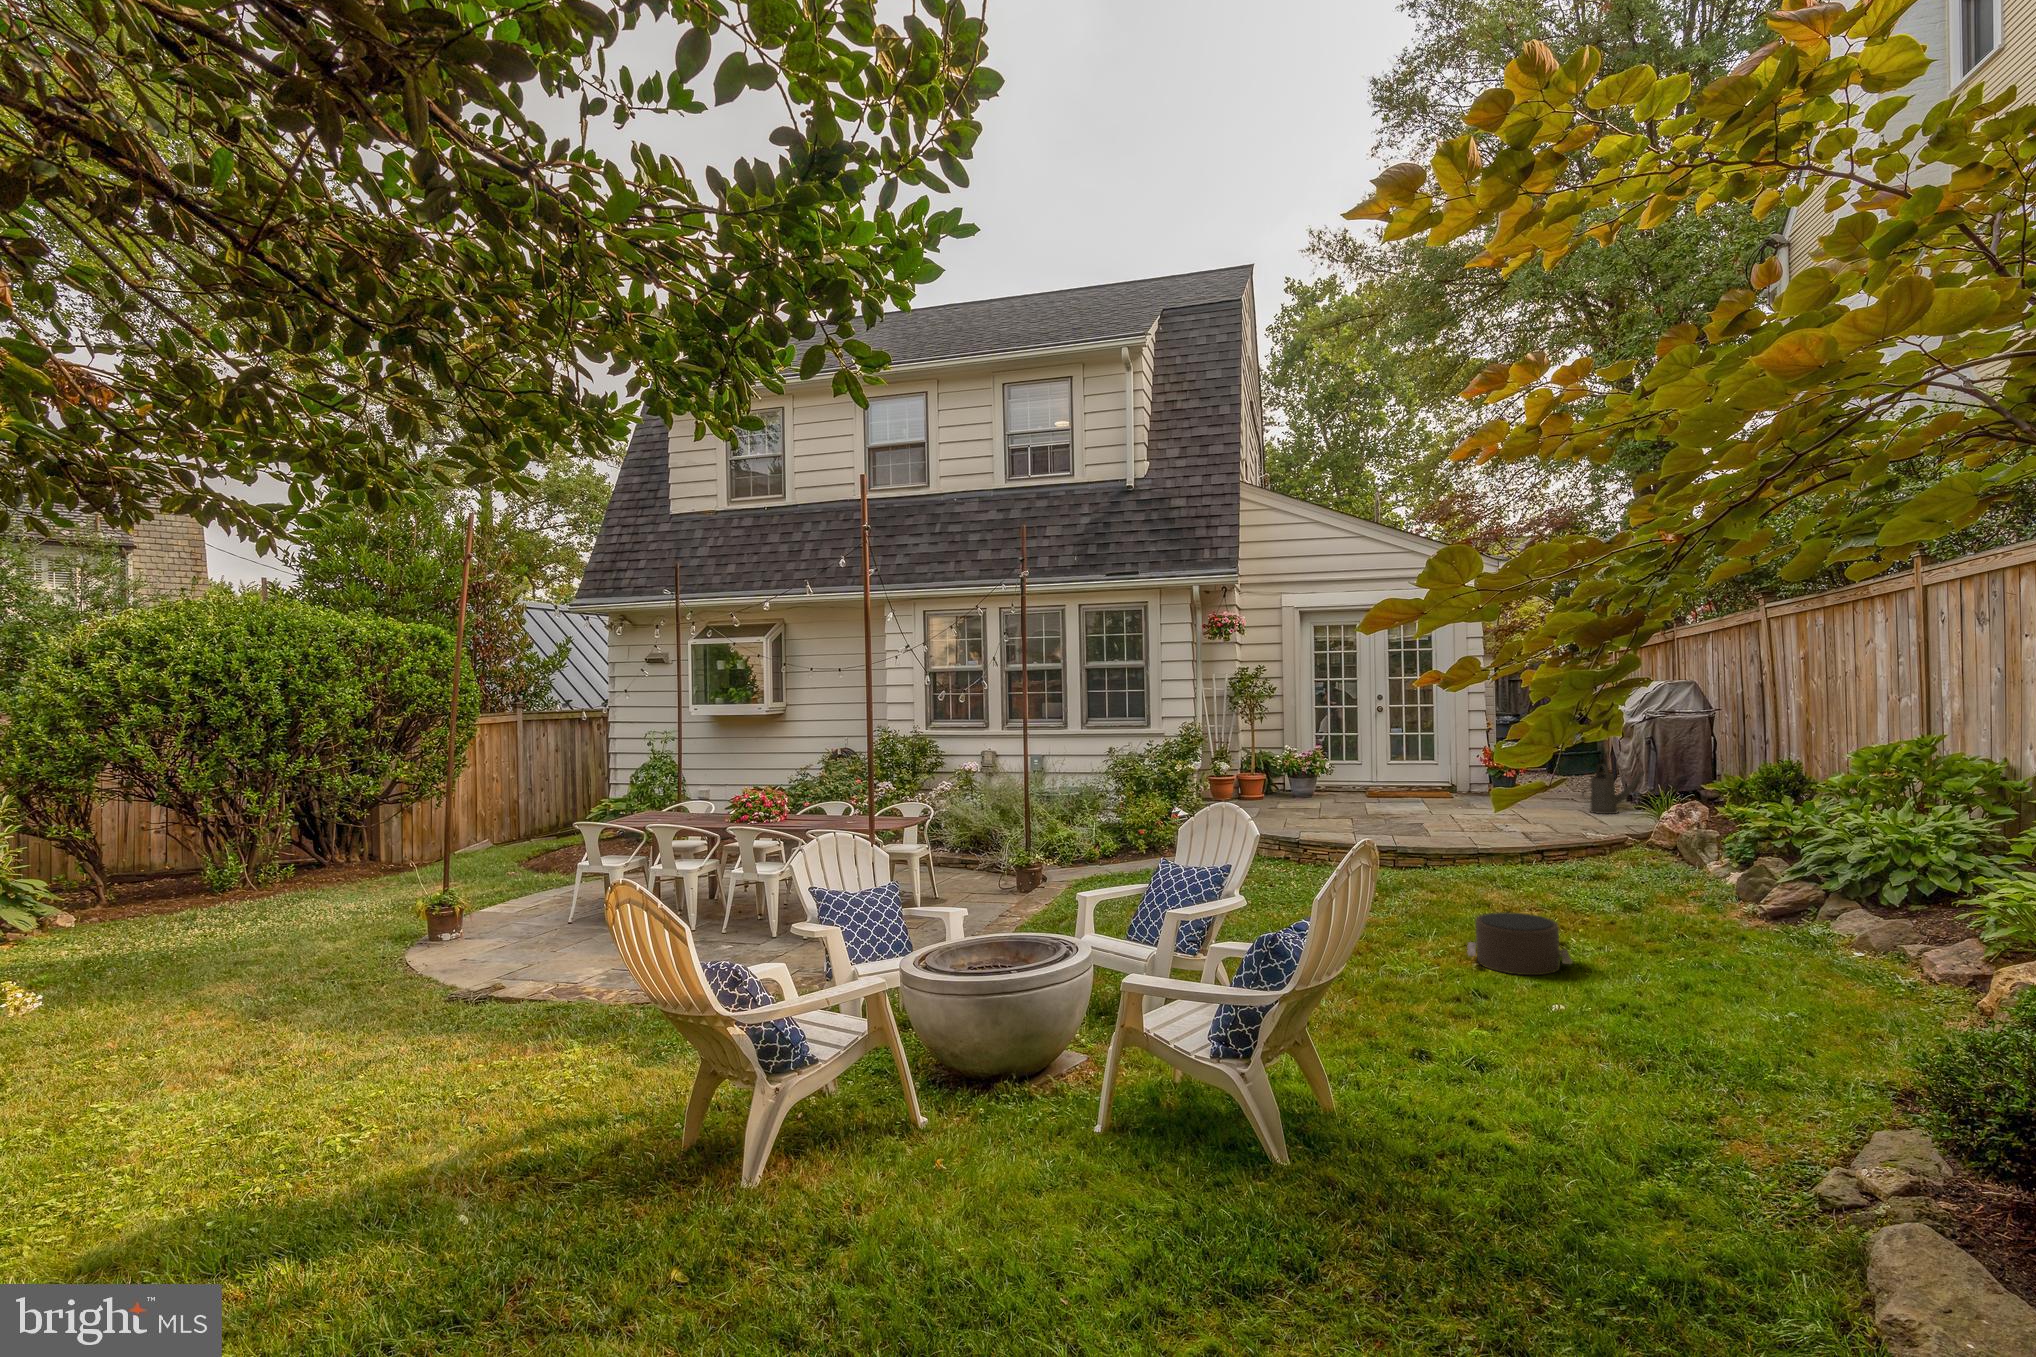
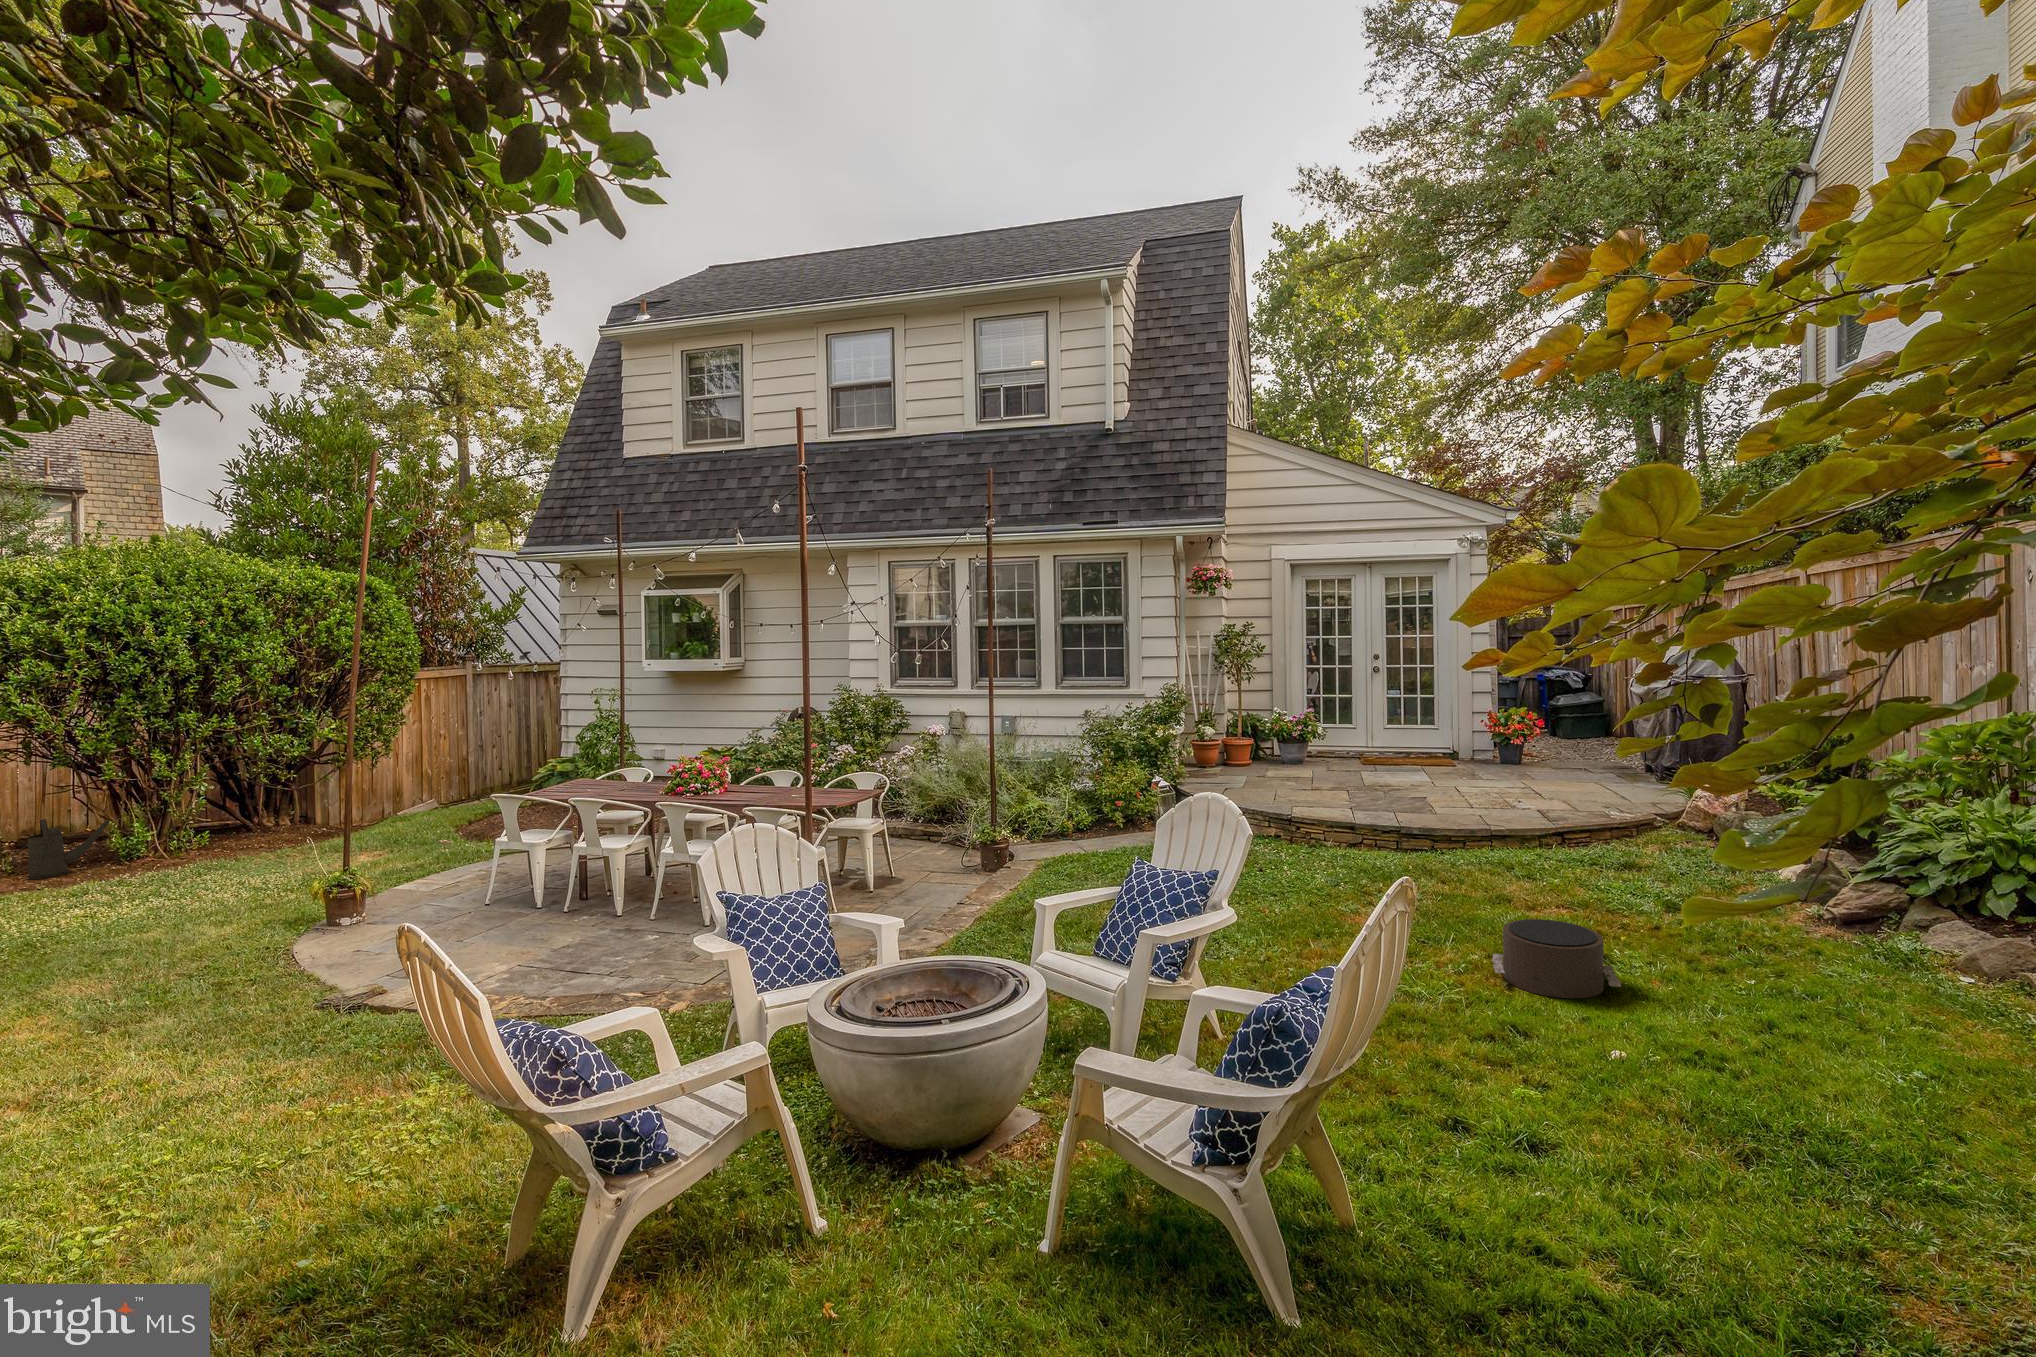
watering can: present [1582,764,1645,814] -> present [12,819,109,879]

